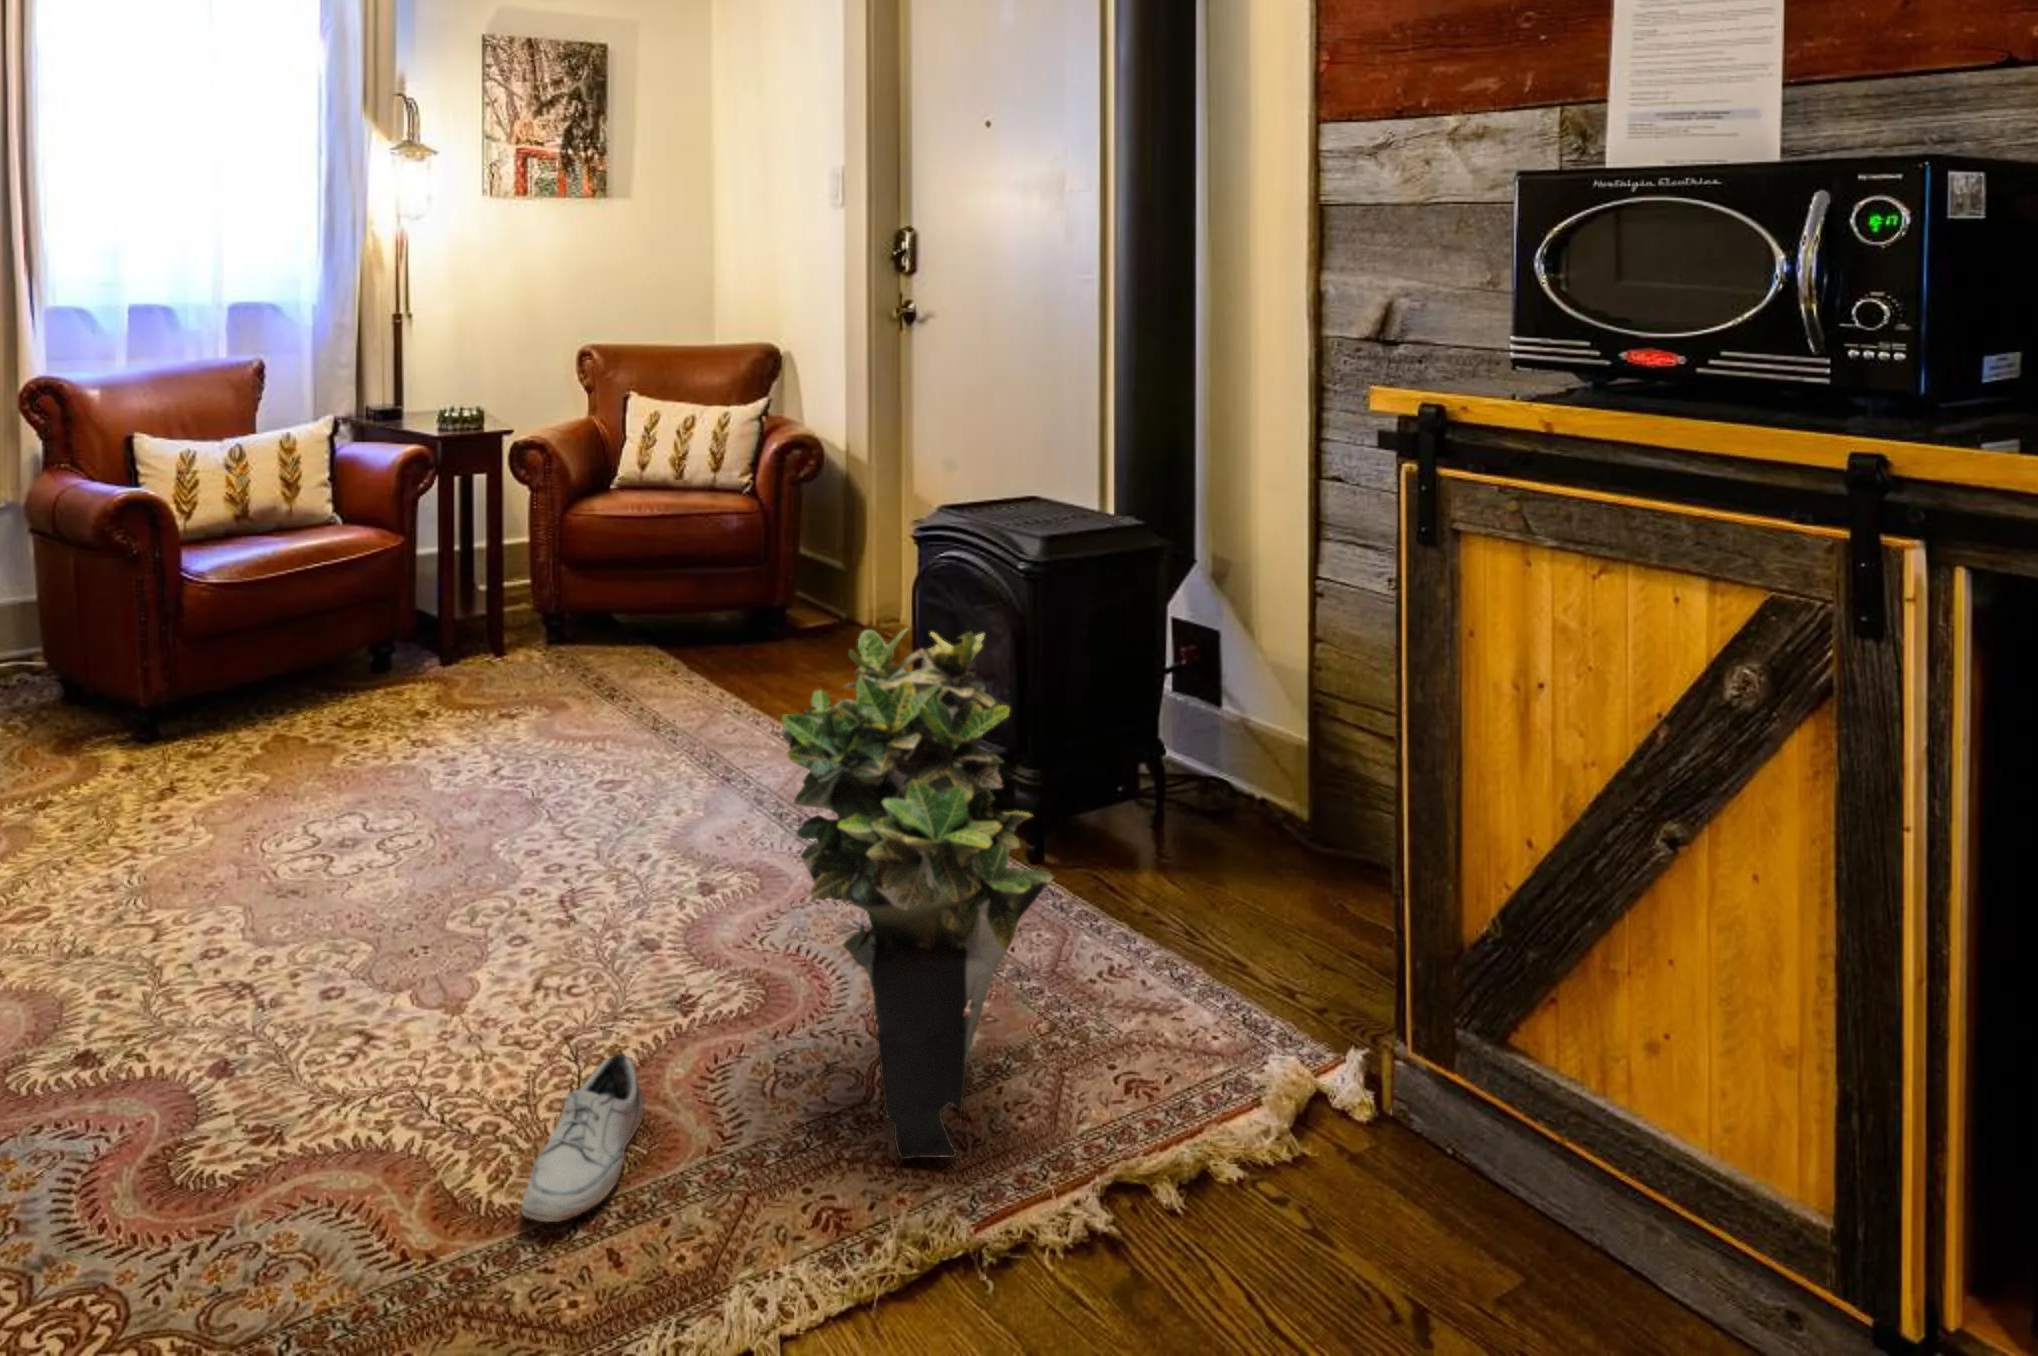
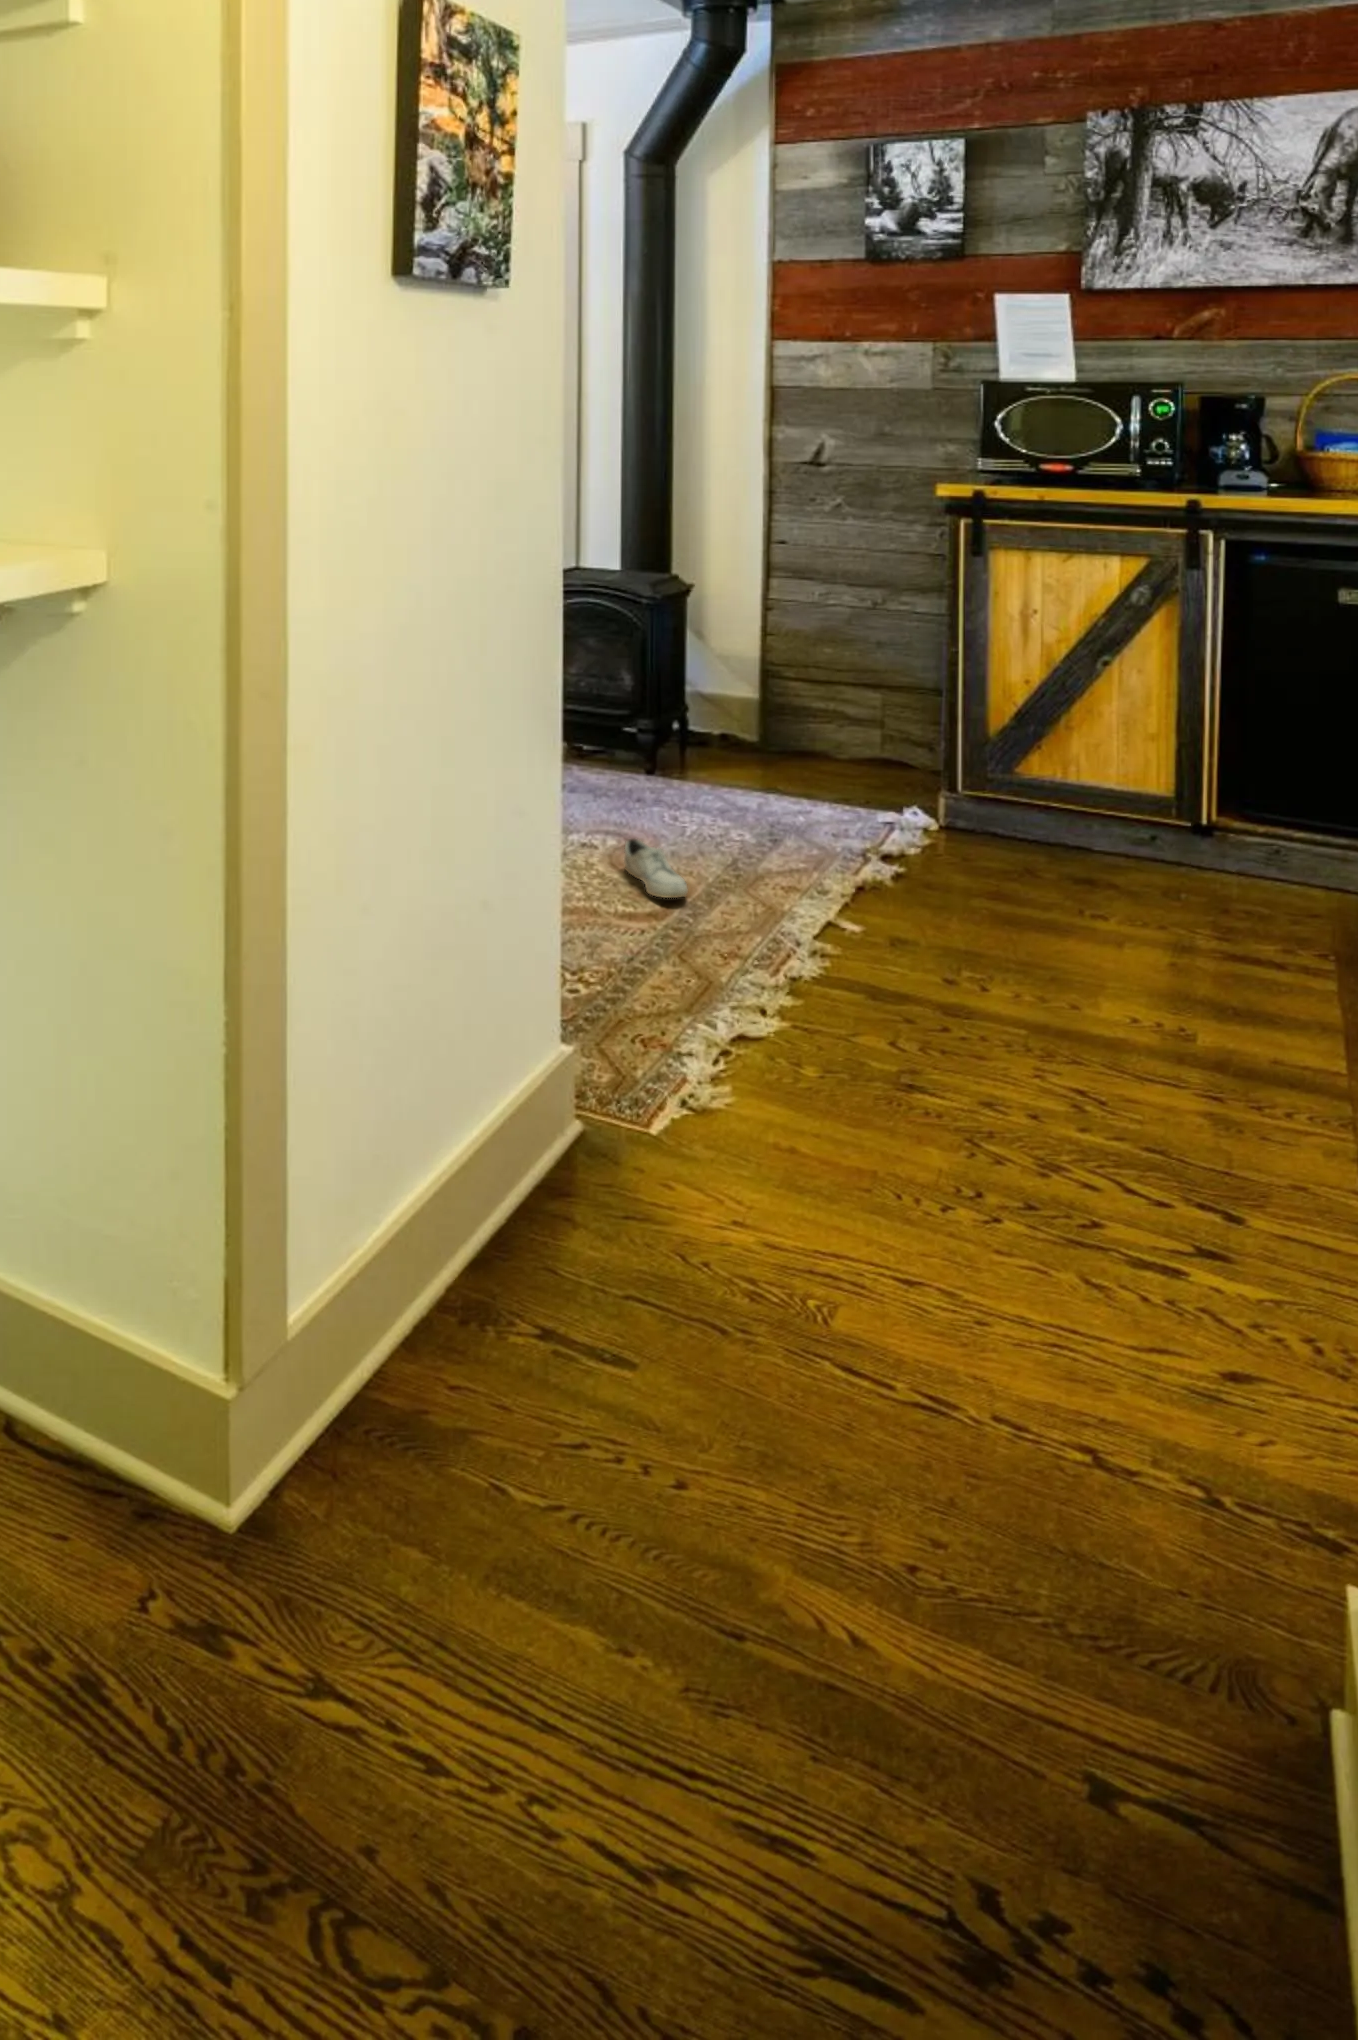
potted plant: present [781,629,1053,1159] -> none [695,608,835,863]

